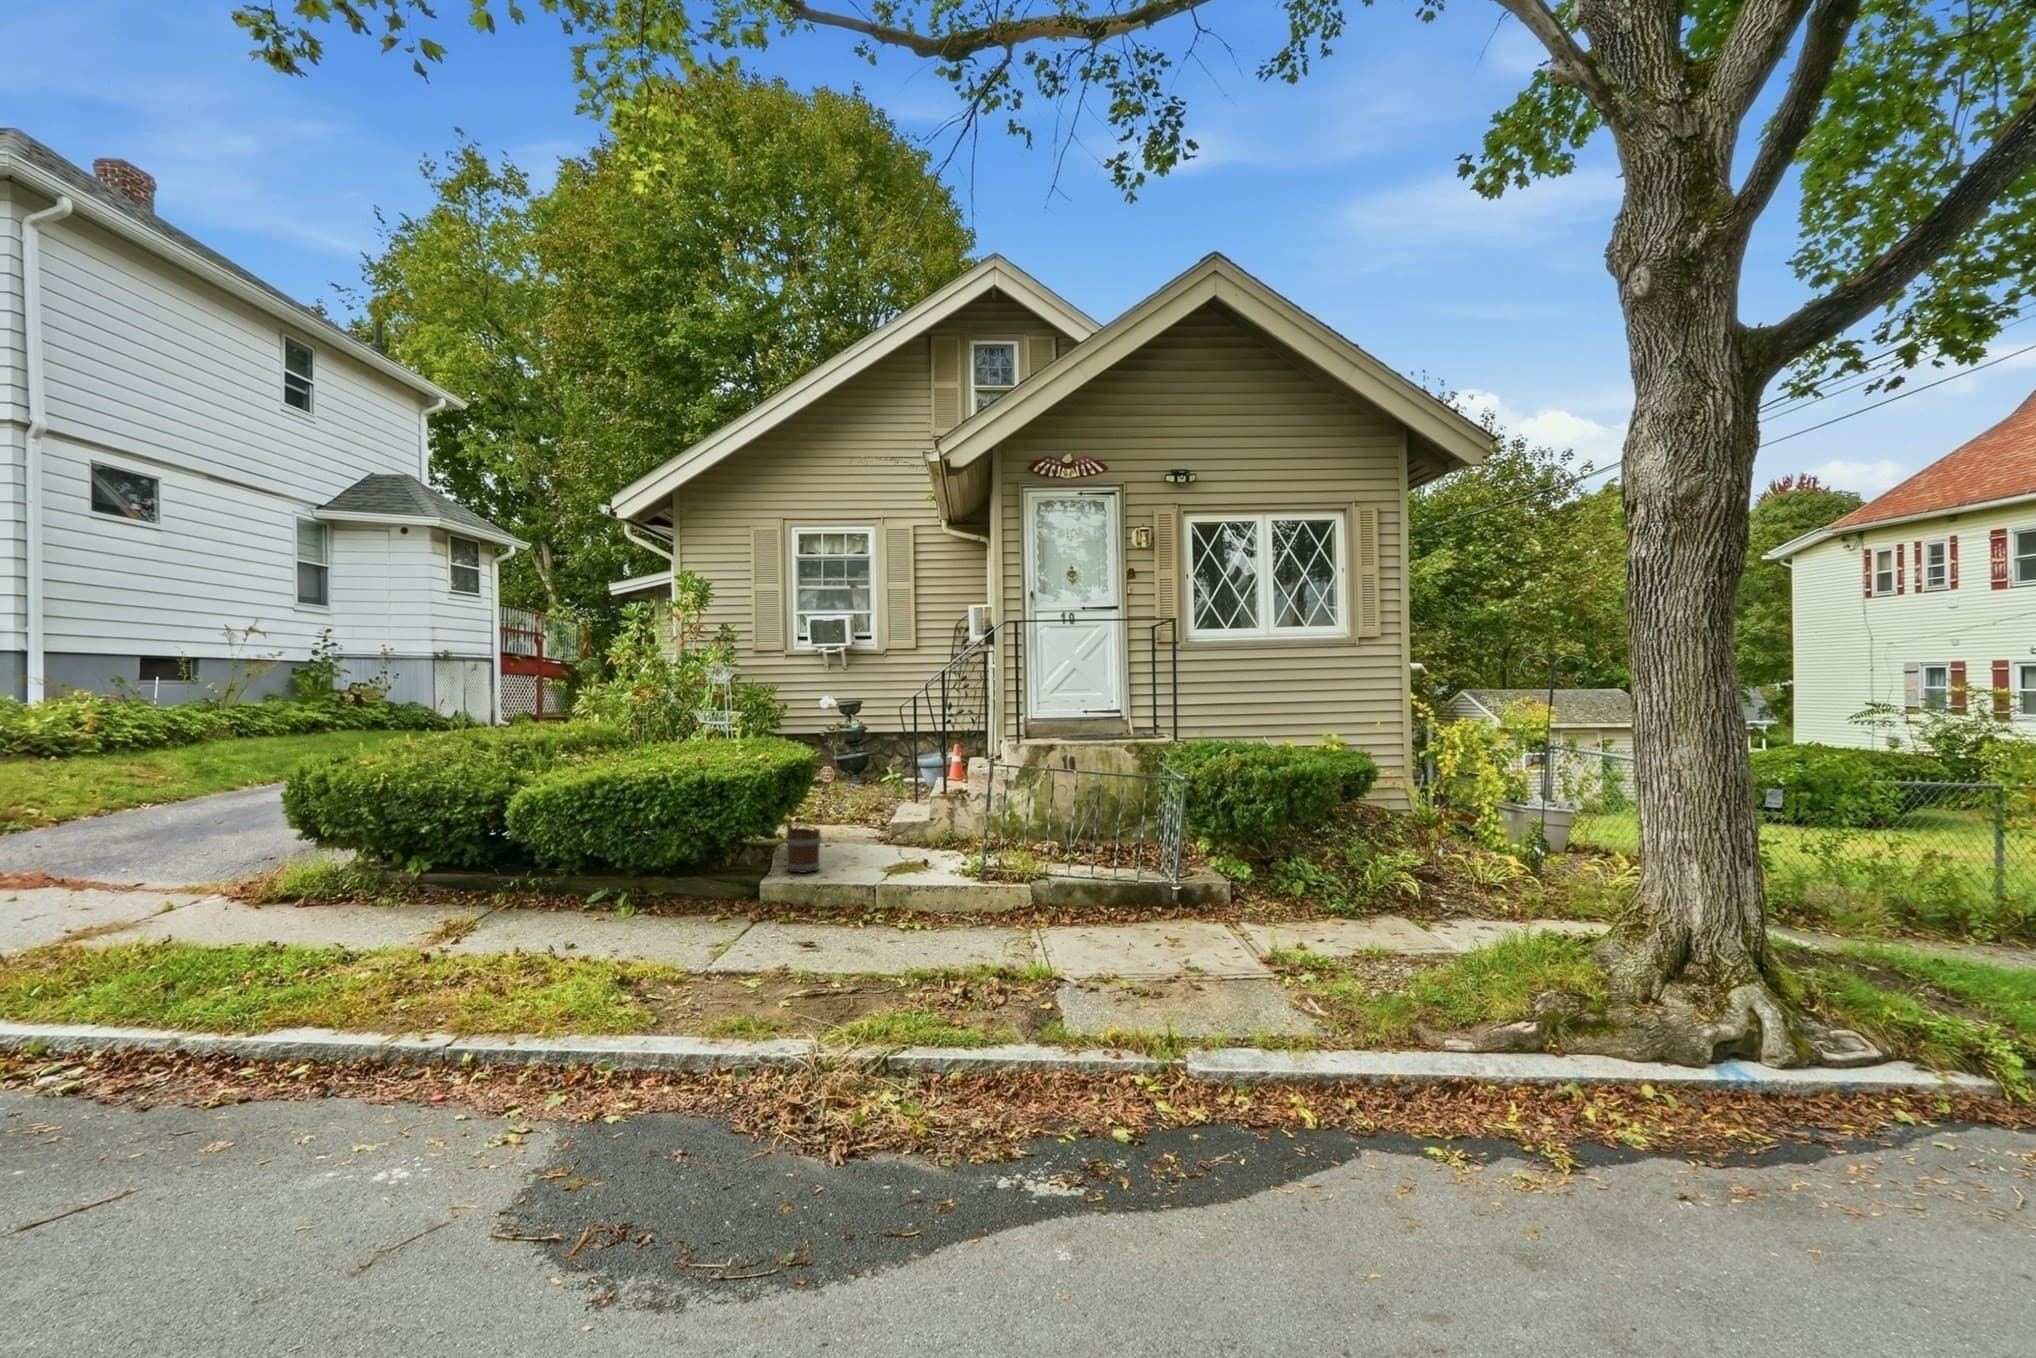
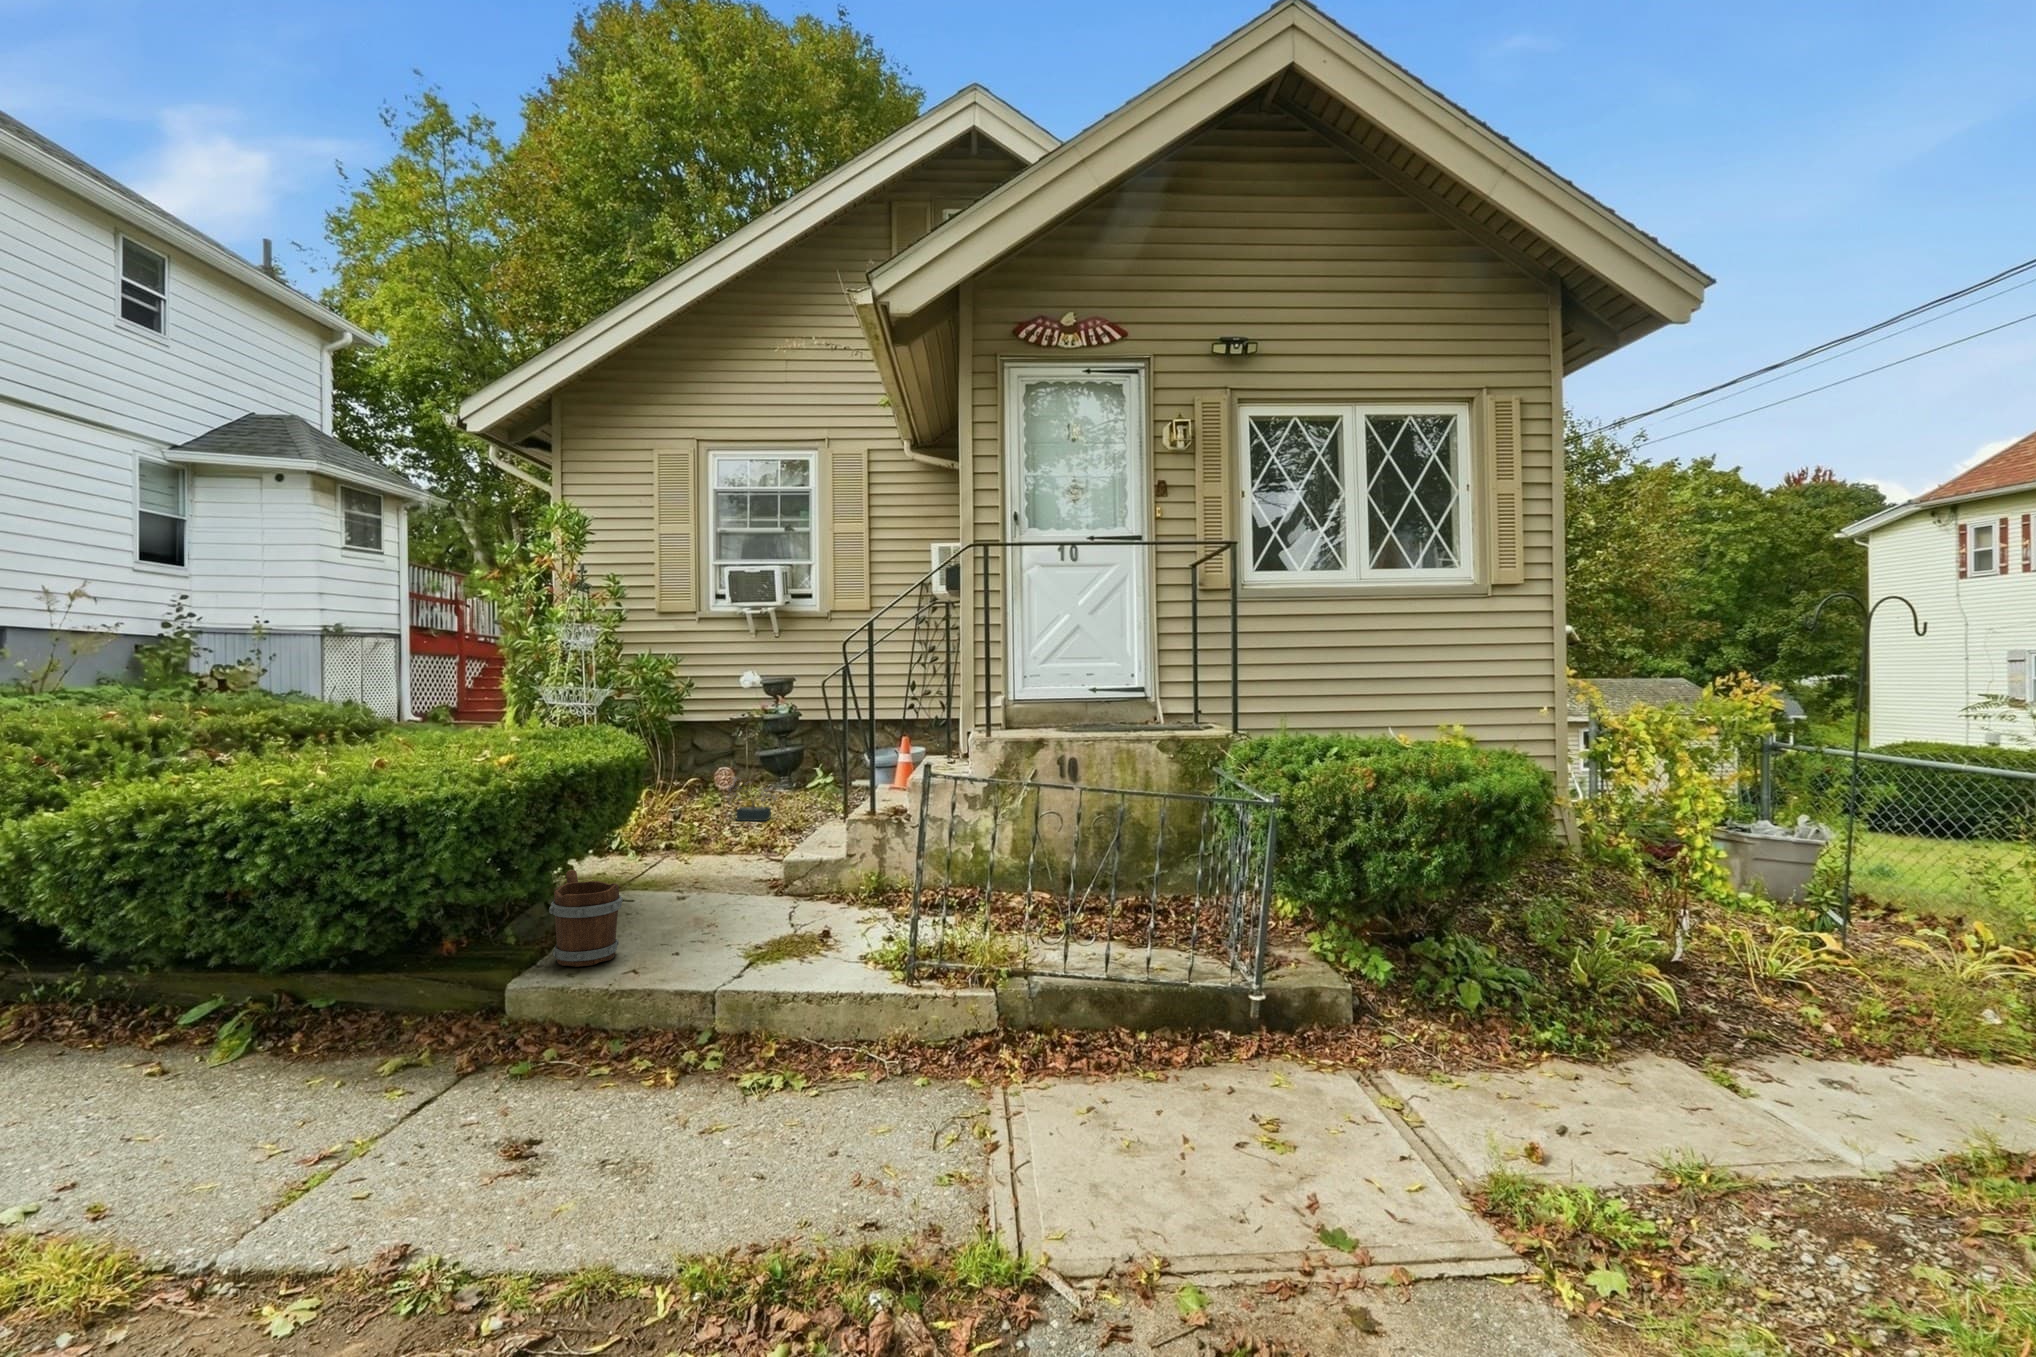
decorative plant: none [832,774,867,805] -> present [727,777,776,821]

